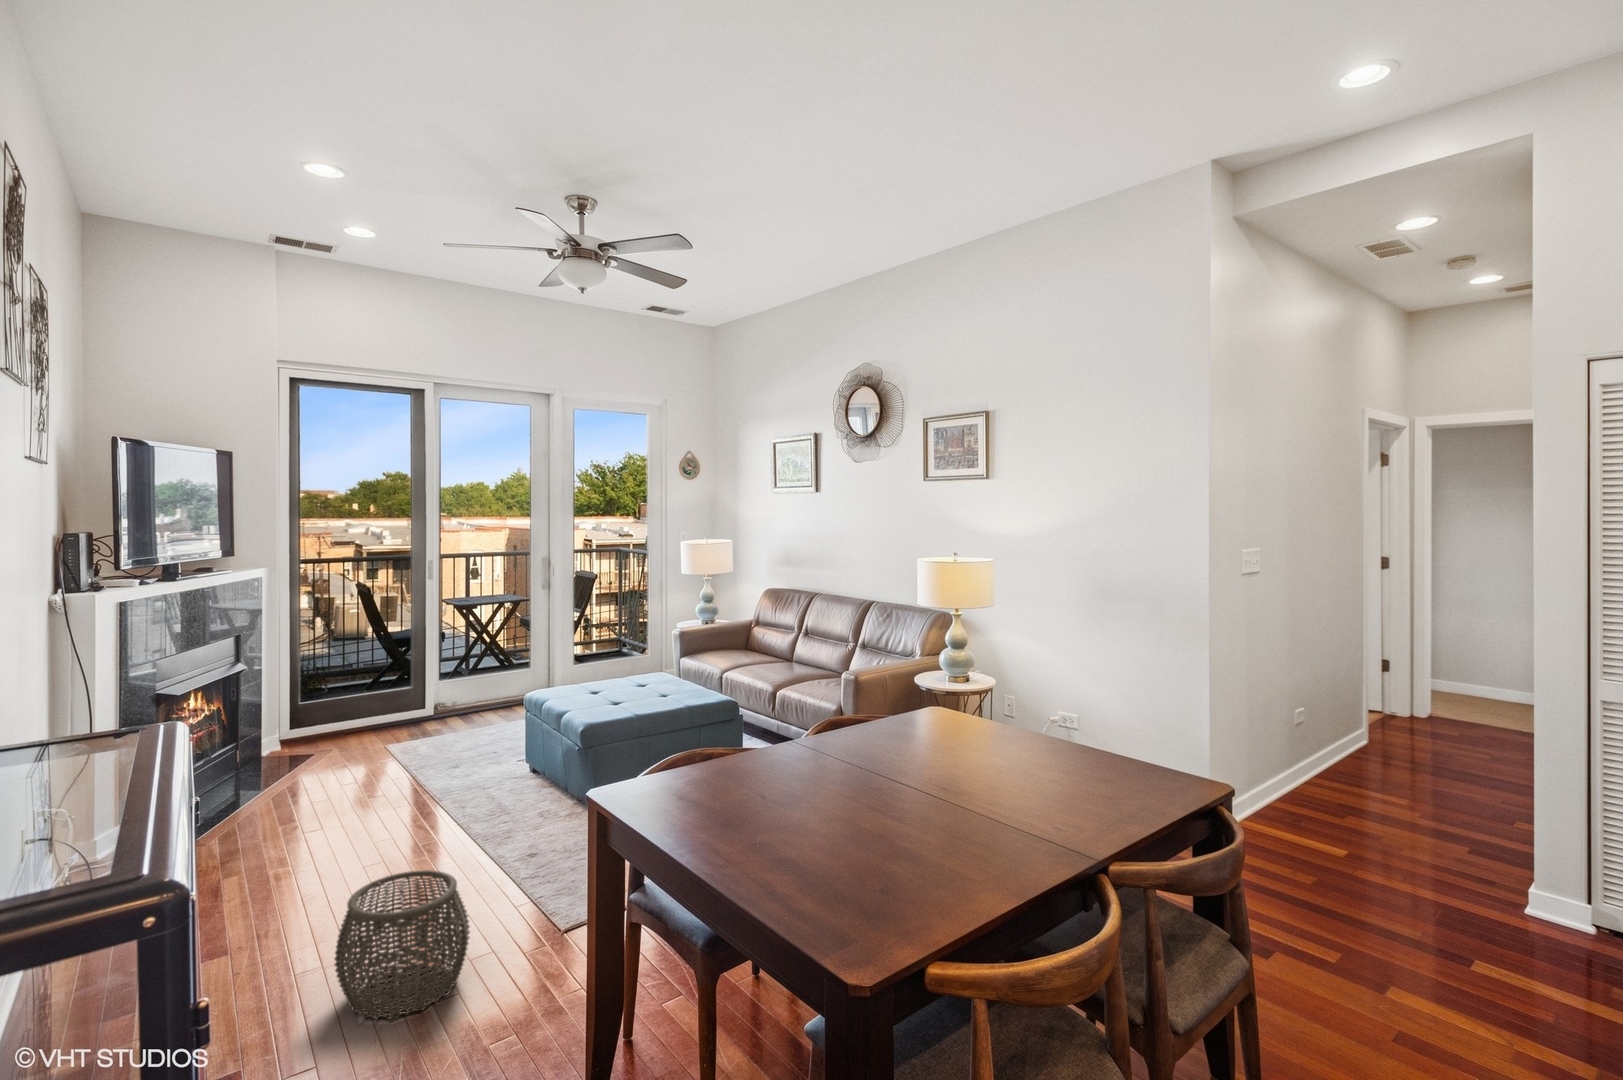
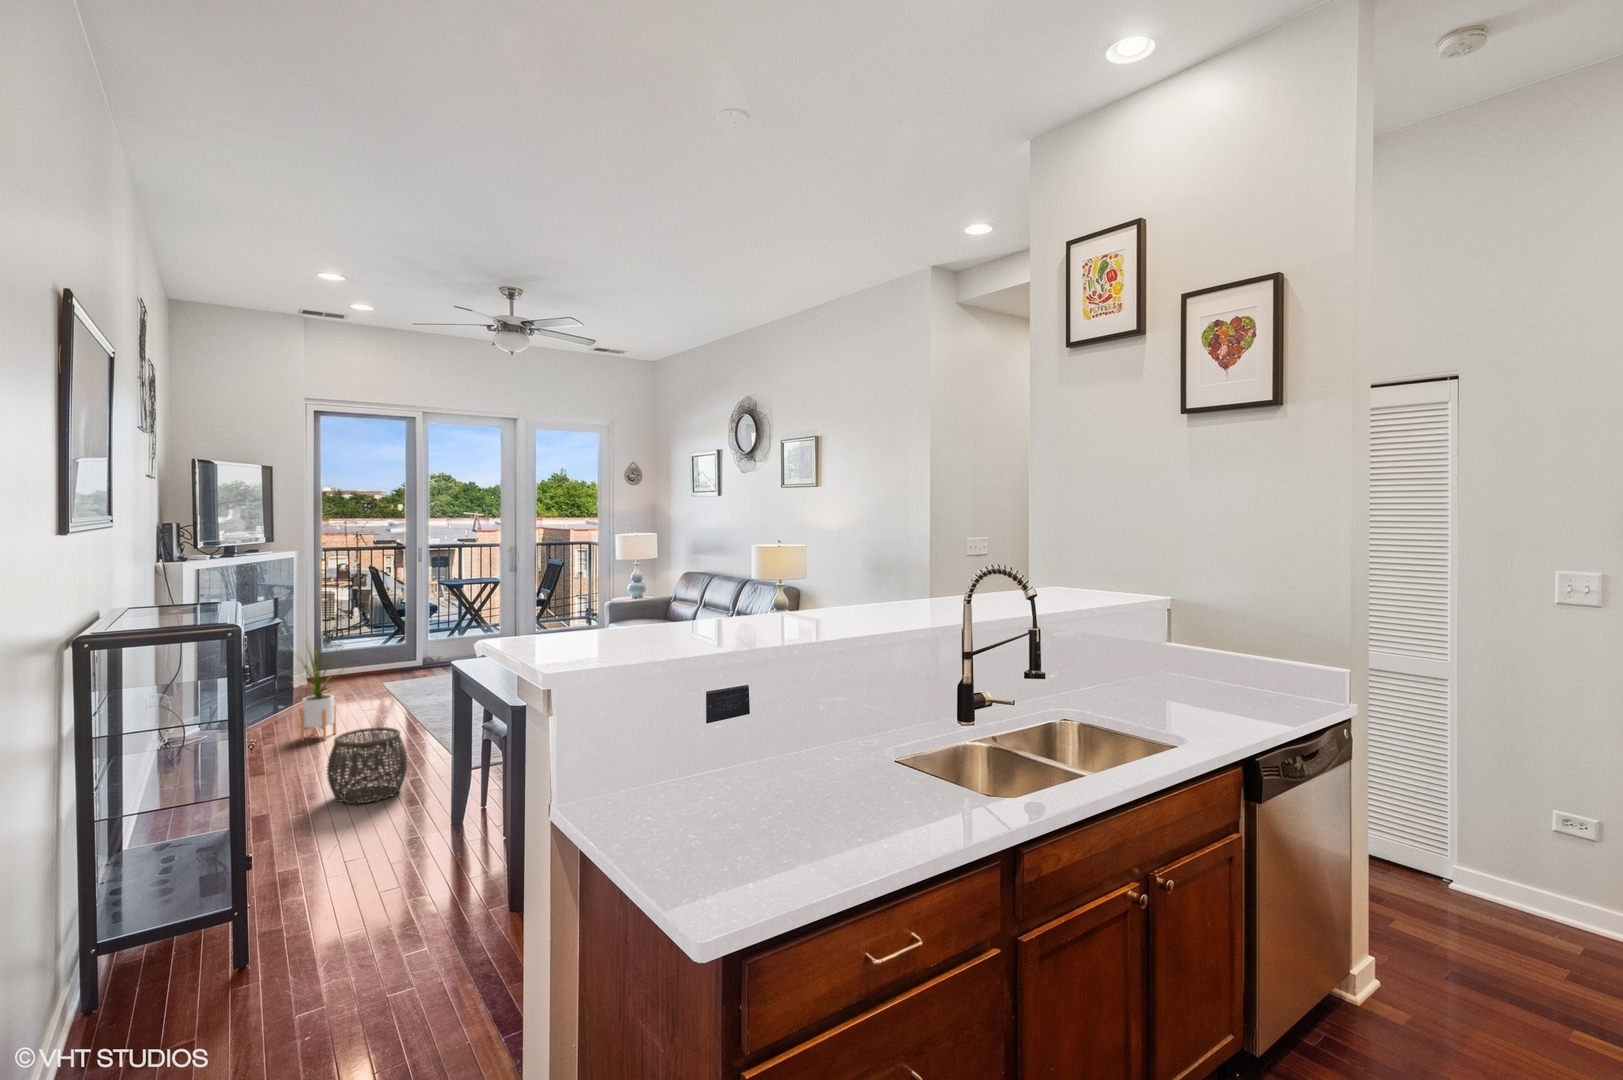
house plant: none [254,692,356,861] -> present [299,647,344,741]

